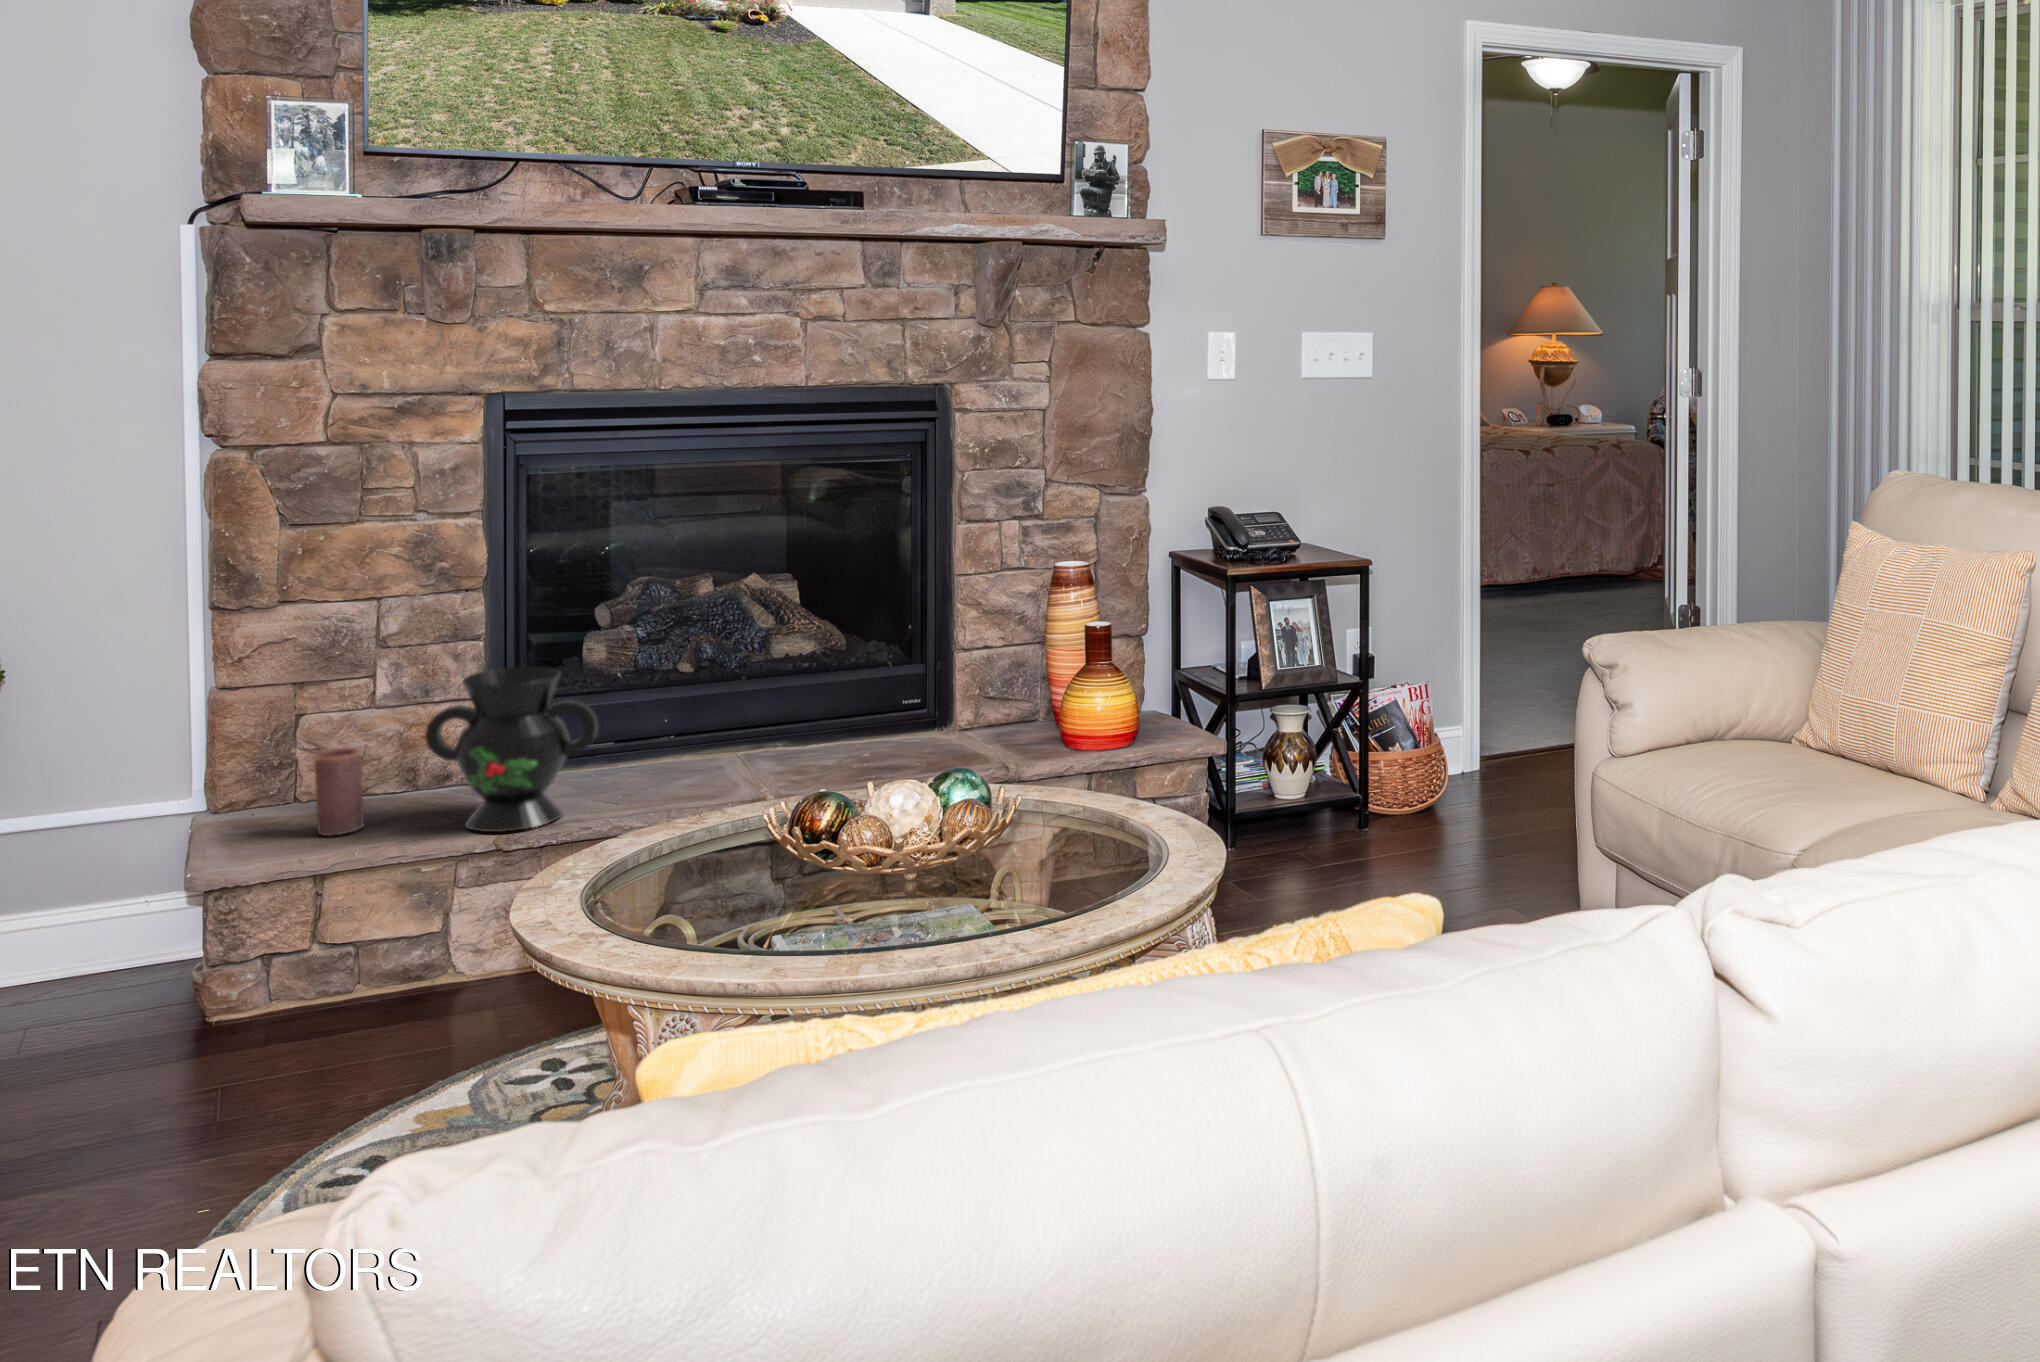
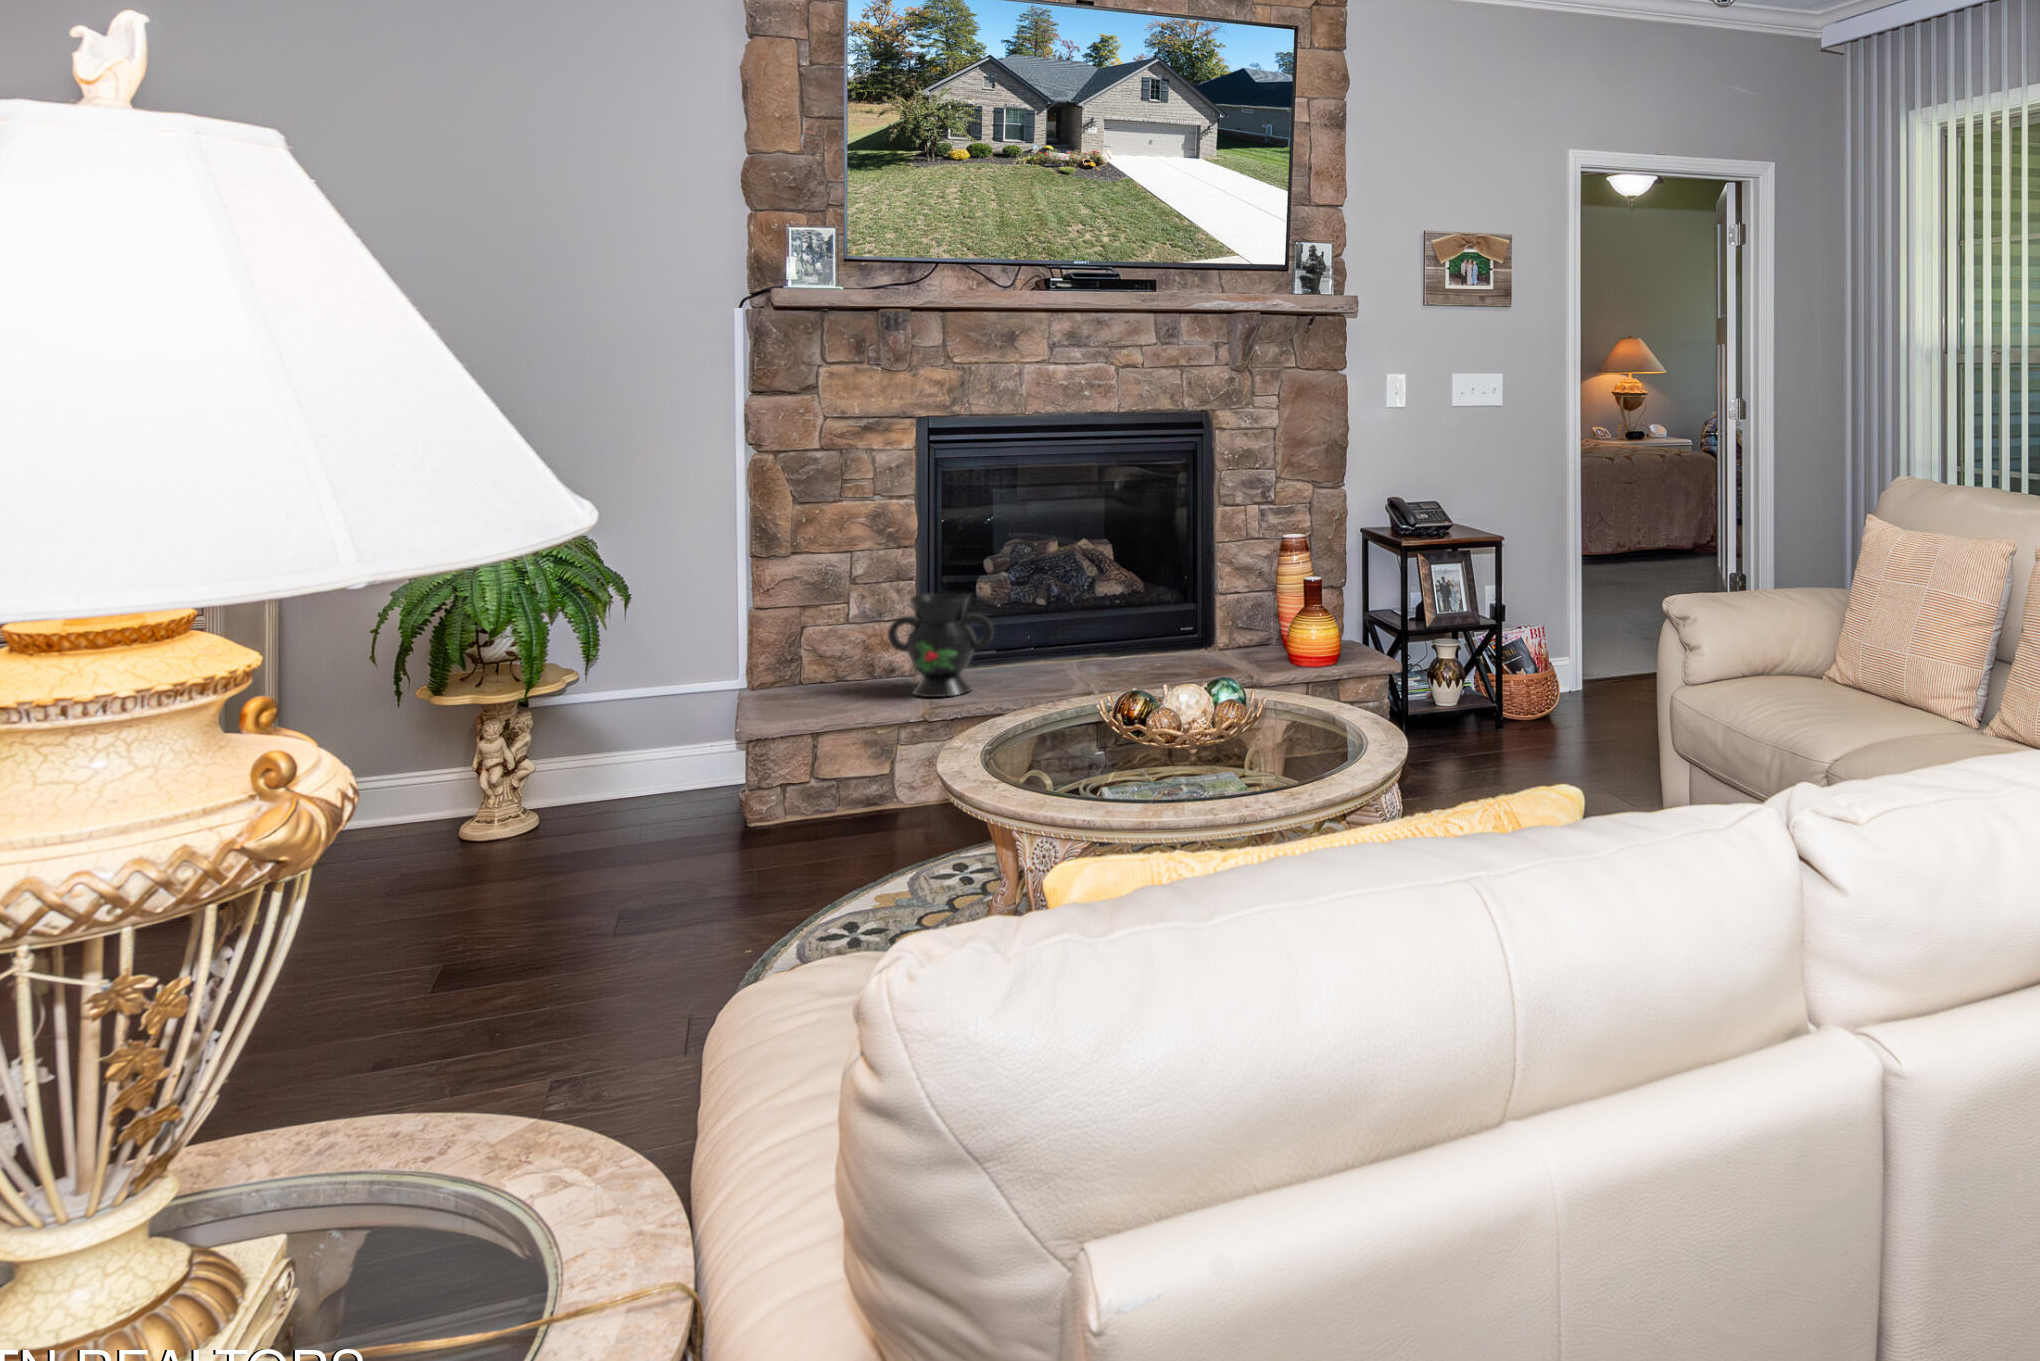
candle: present [315,748,364,836] -> none [821,642,851,697]

